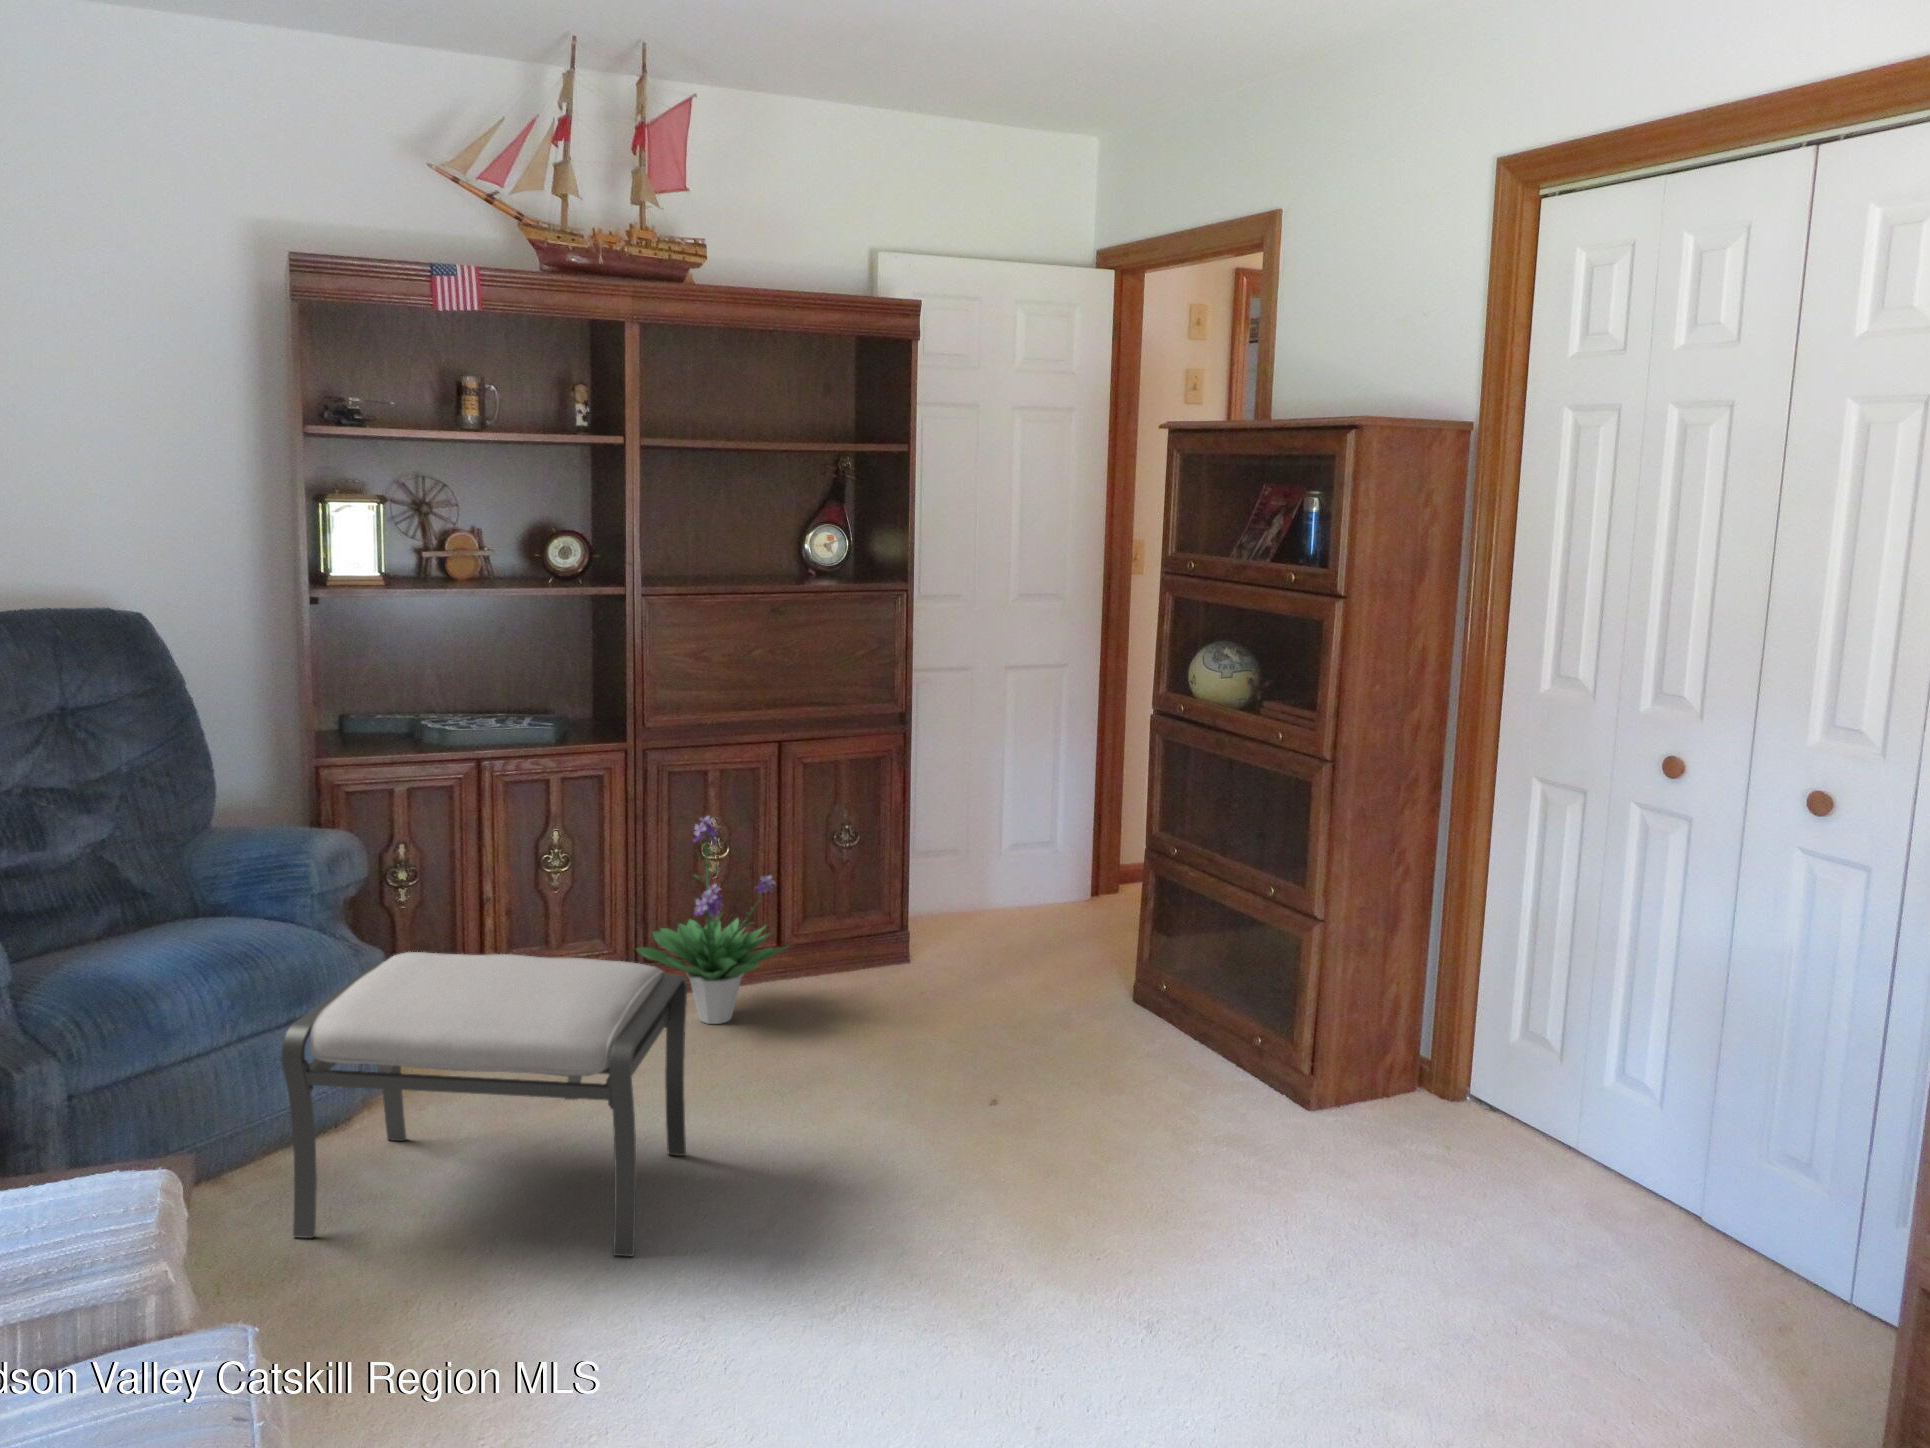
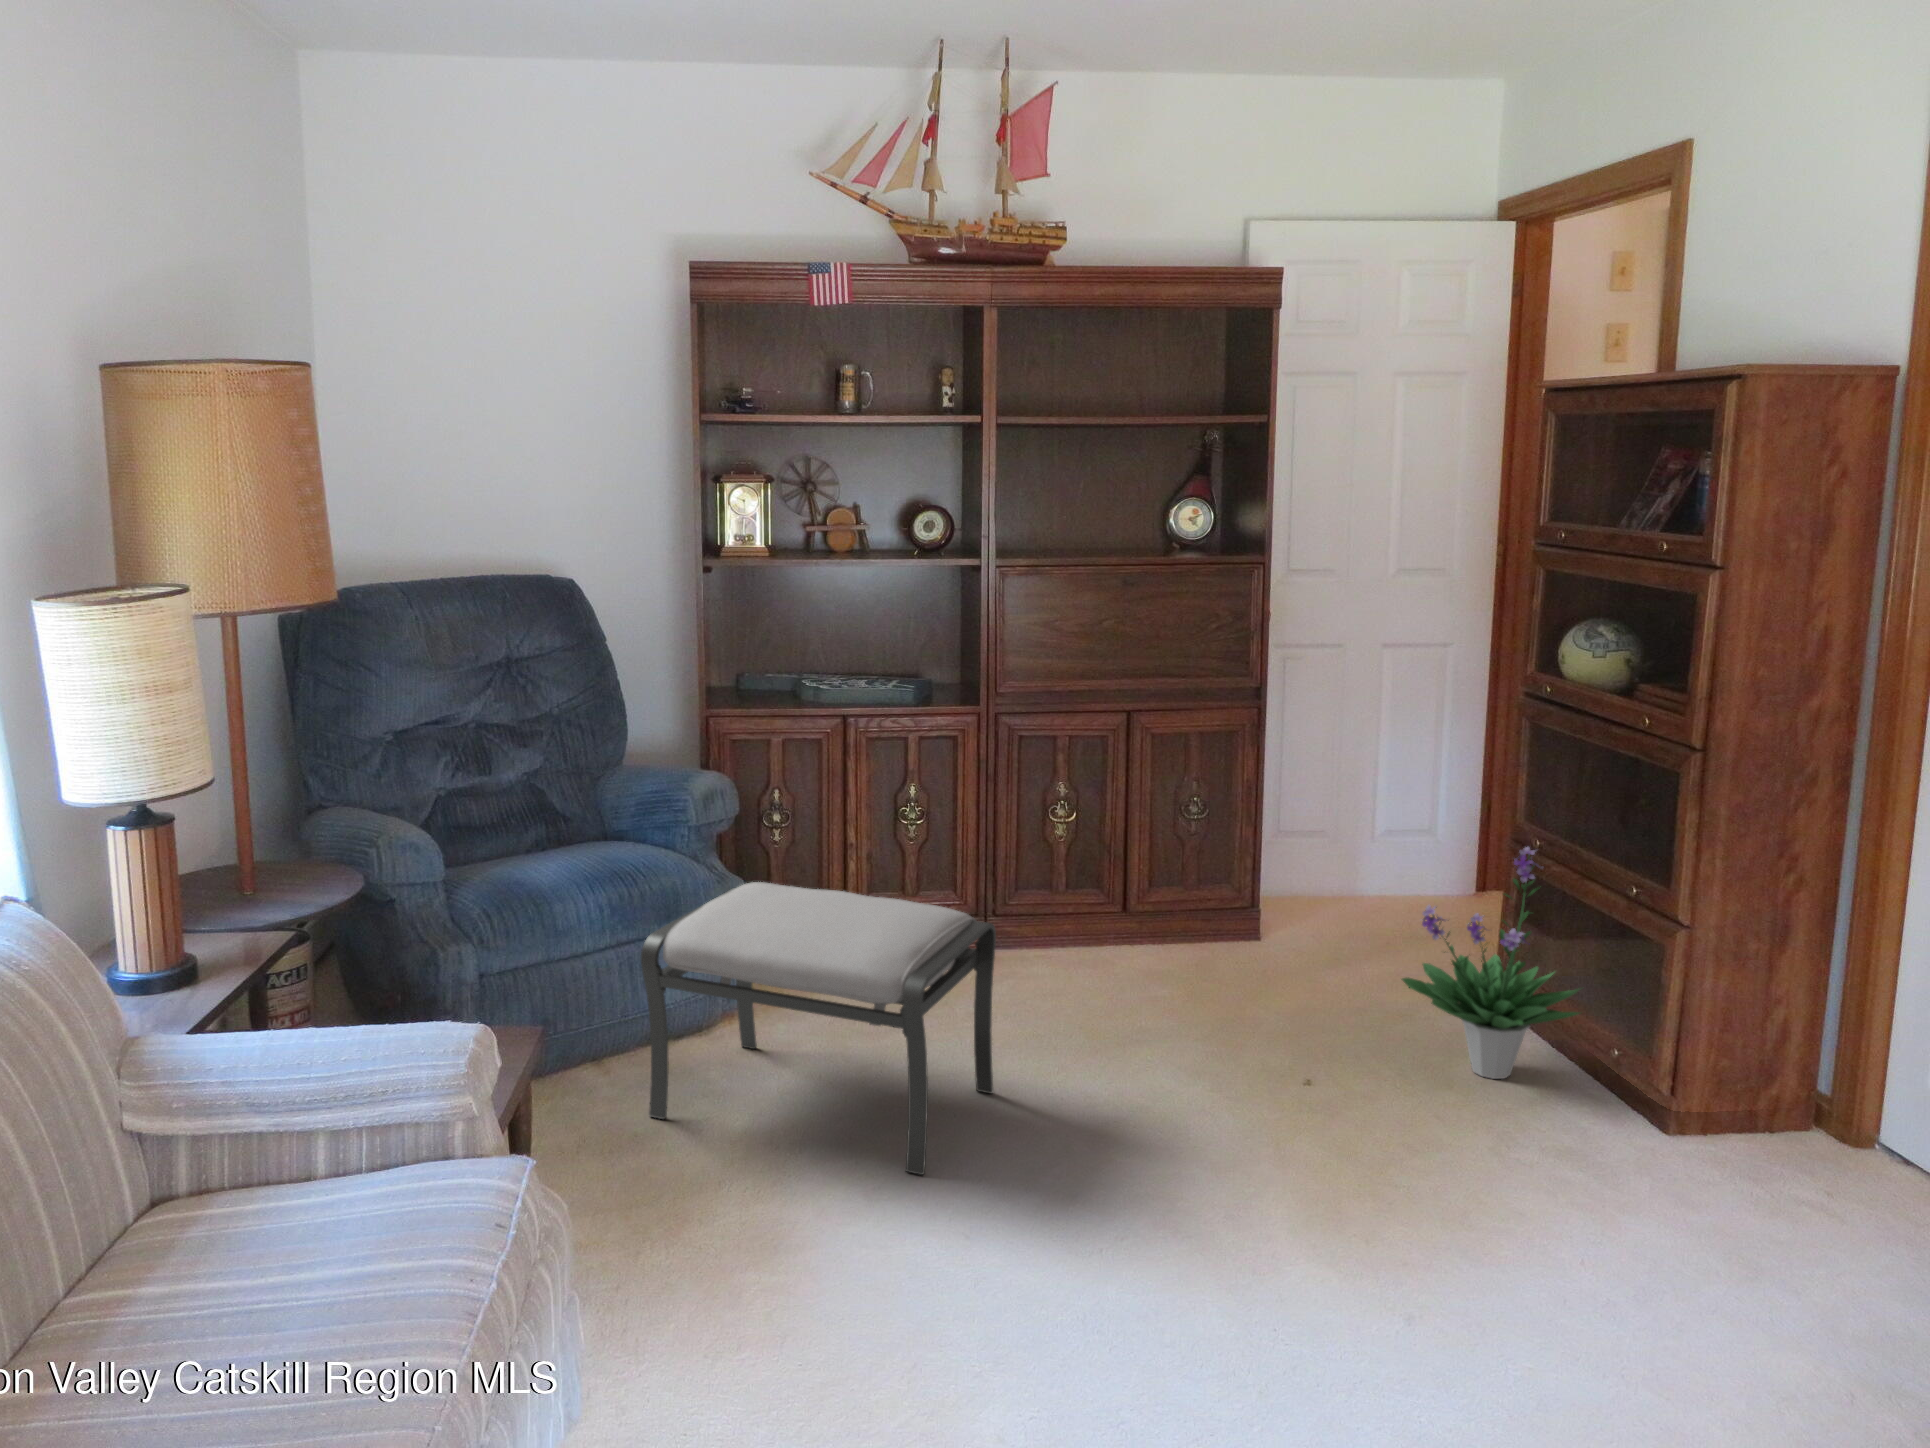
potted plant: present [637,816,789,1024] -> present [1401,847,1580,1079]

